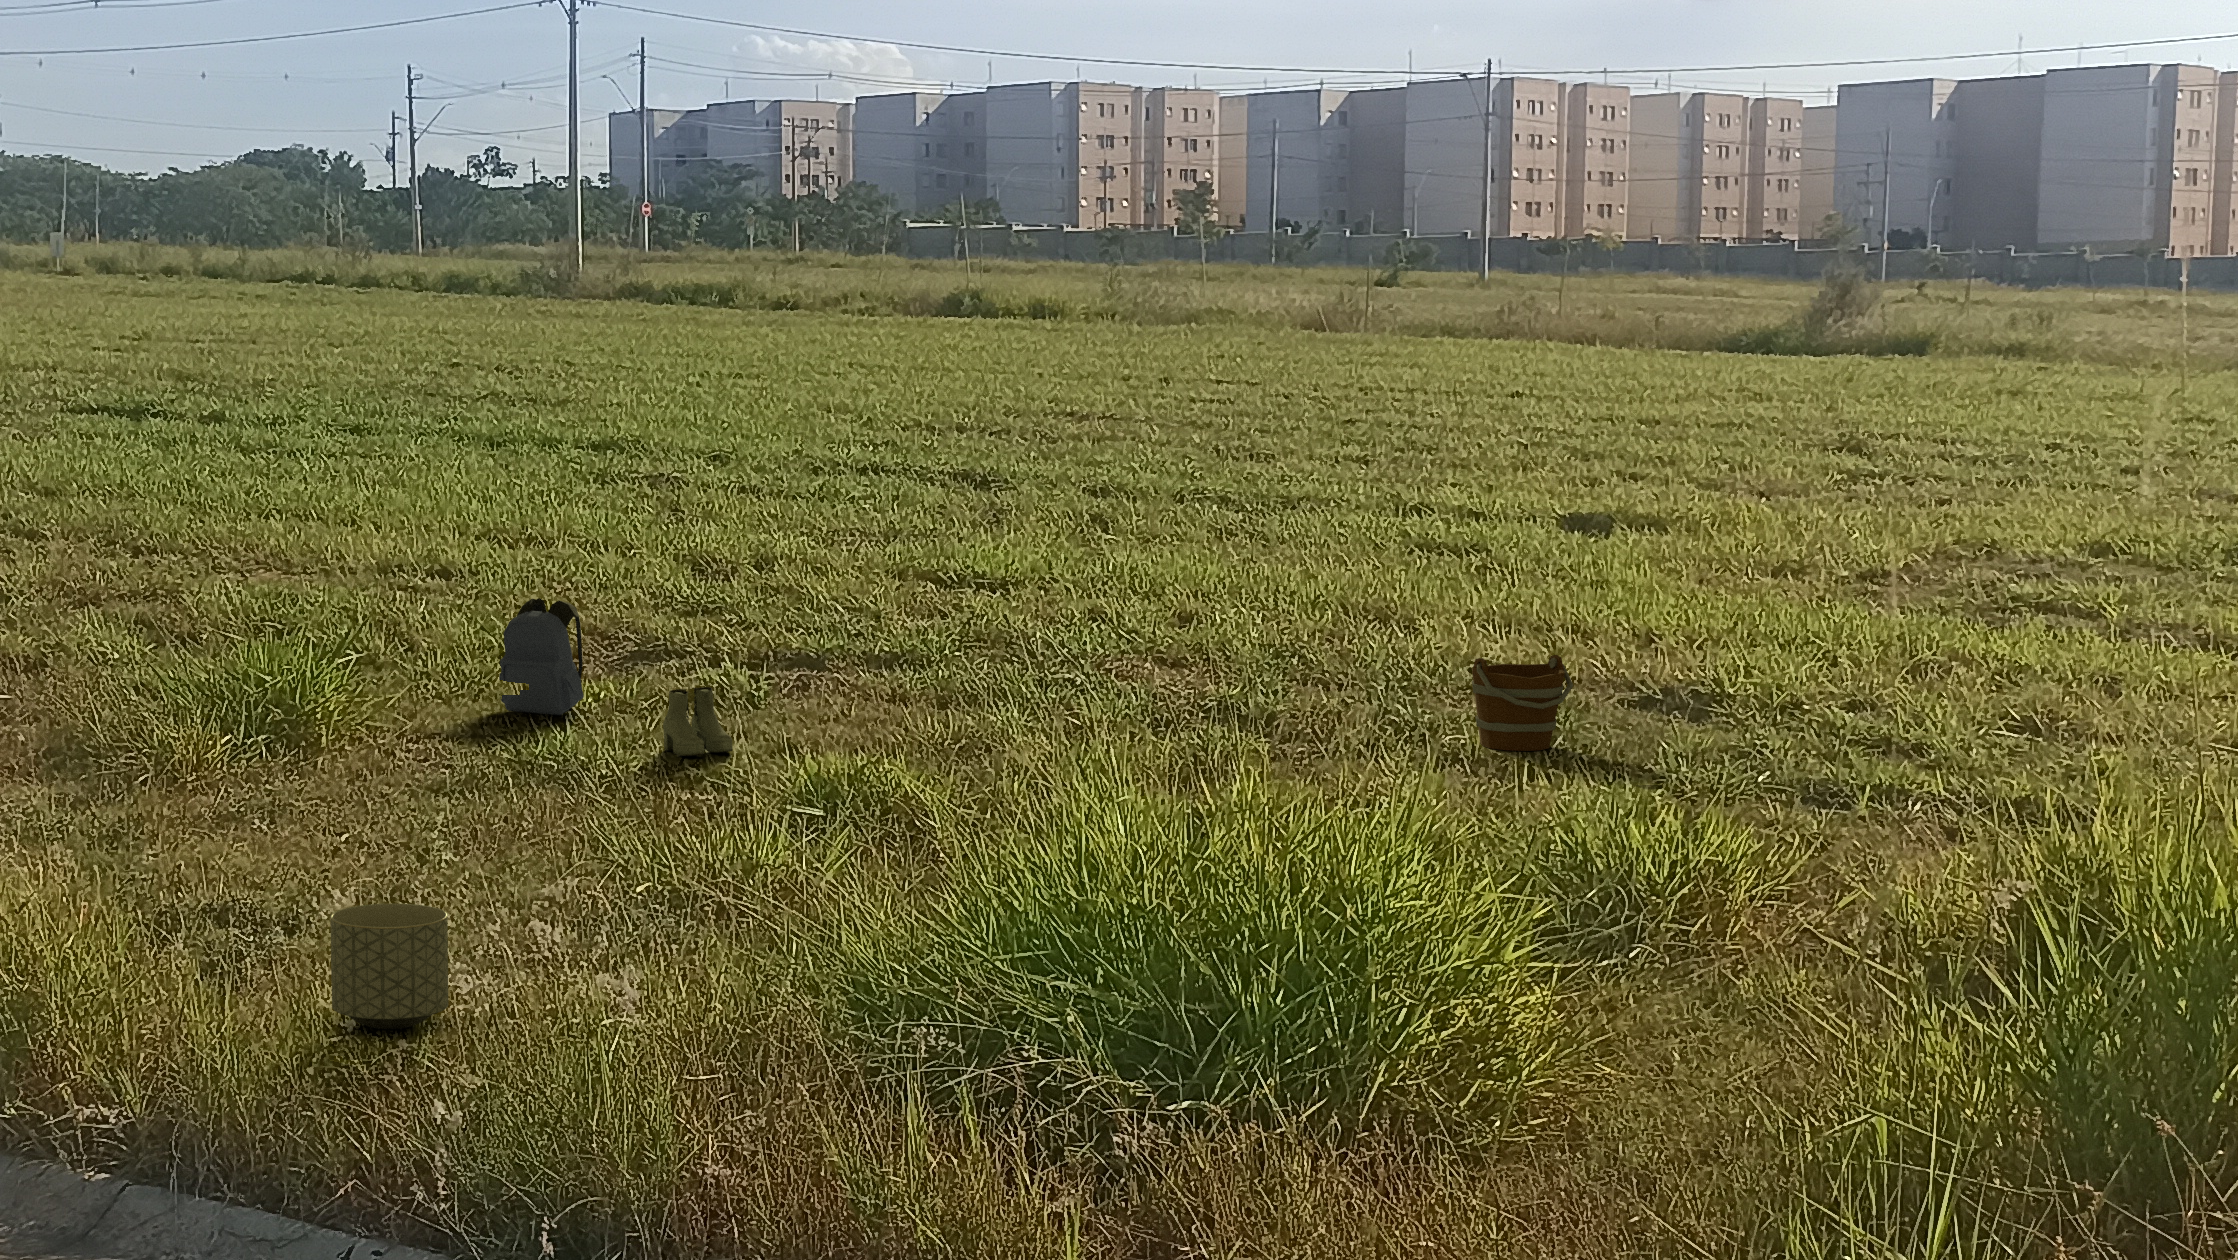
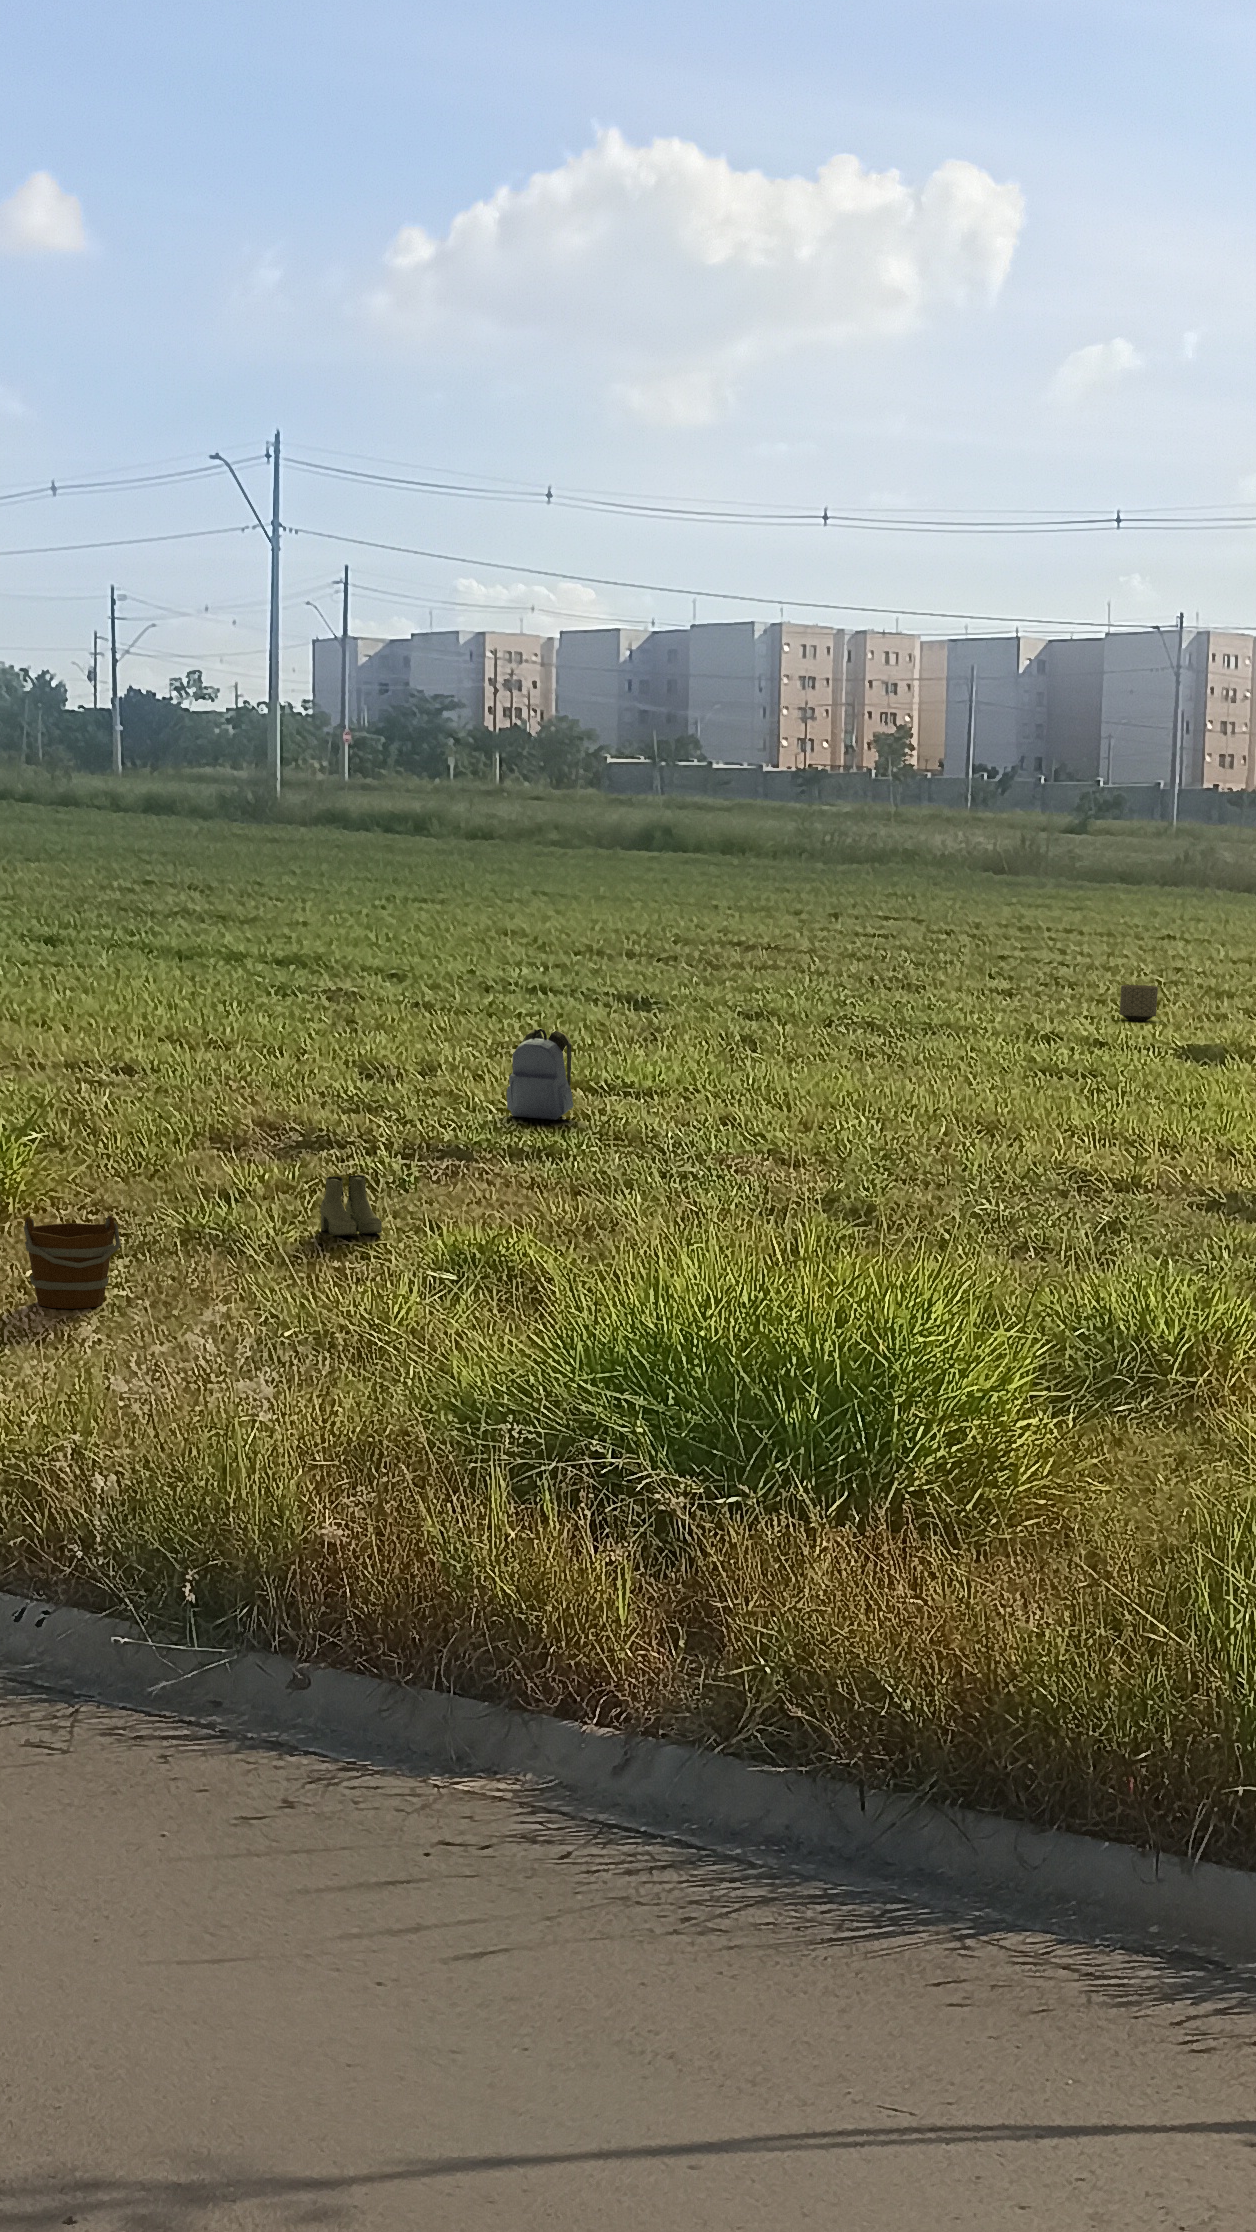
backpack: present [499,598,584,715] -> present [507,1029,573,1120]
bucket: present [1472,655,1573,751] -> present [24,1216,120,1309]
planter: present [330,904,448,1029] -> present [1119,985,1158,1021]

